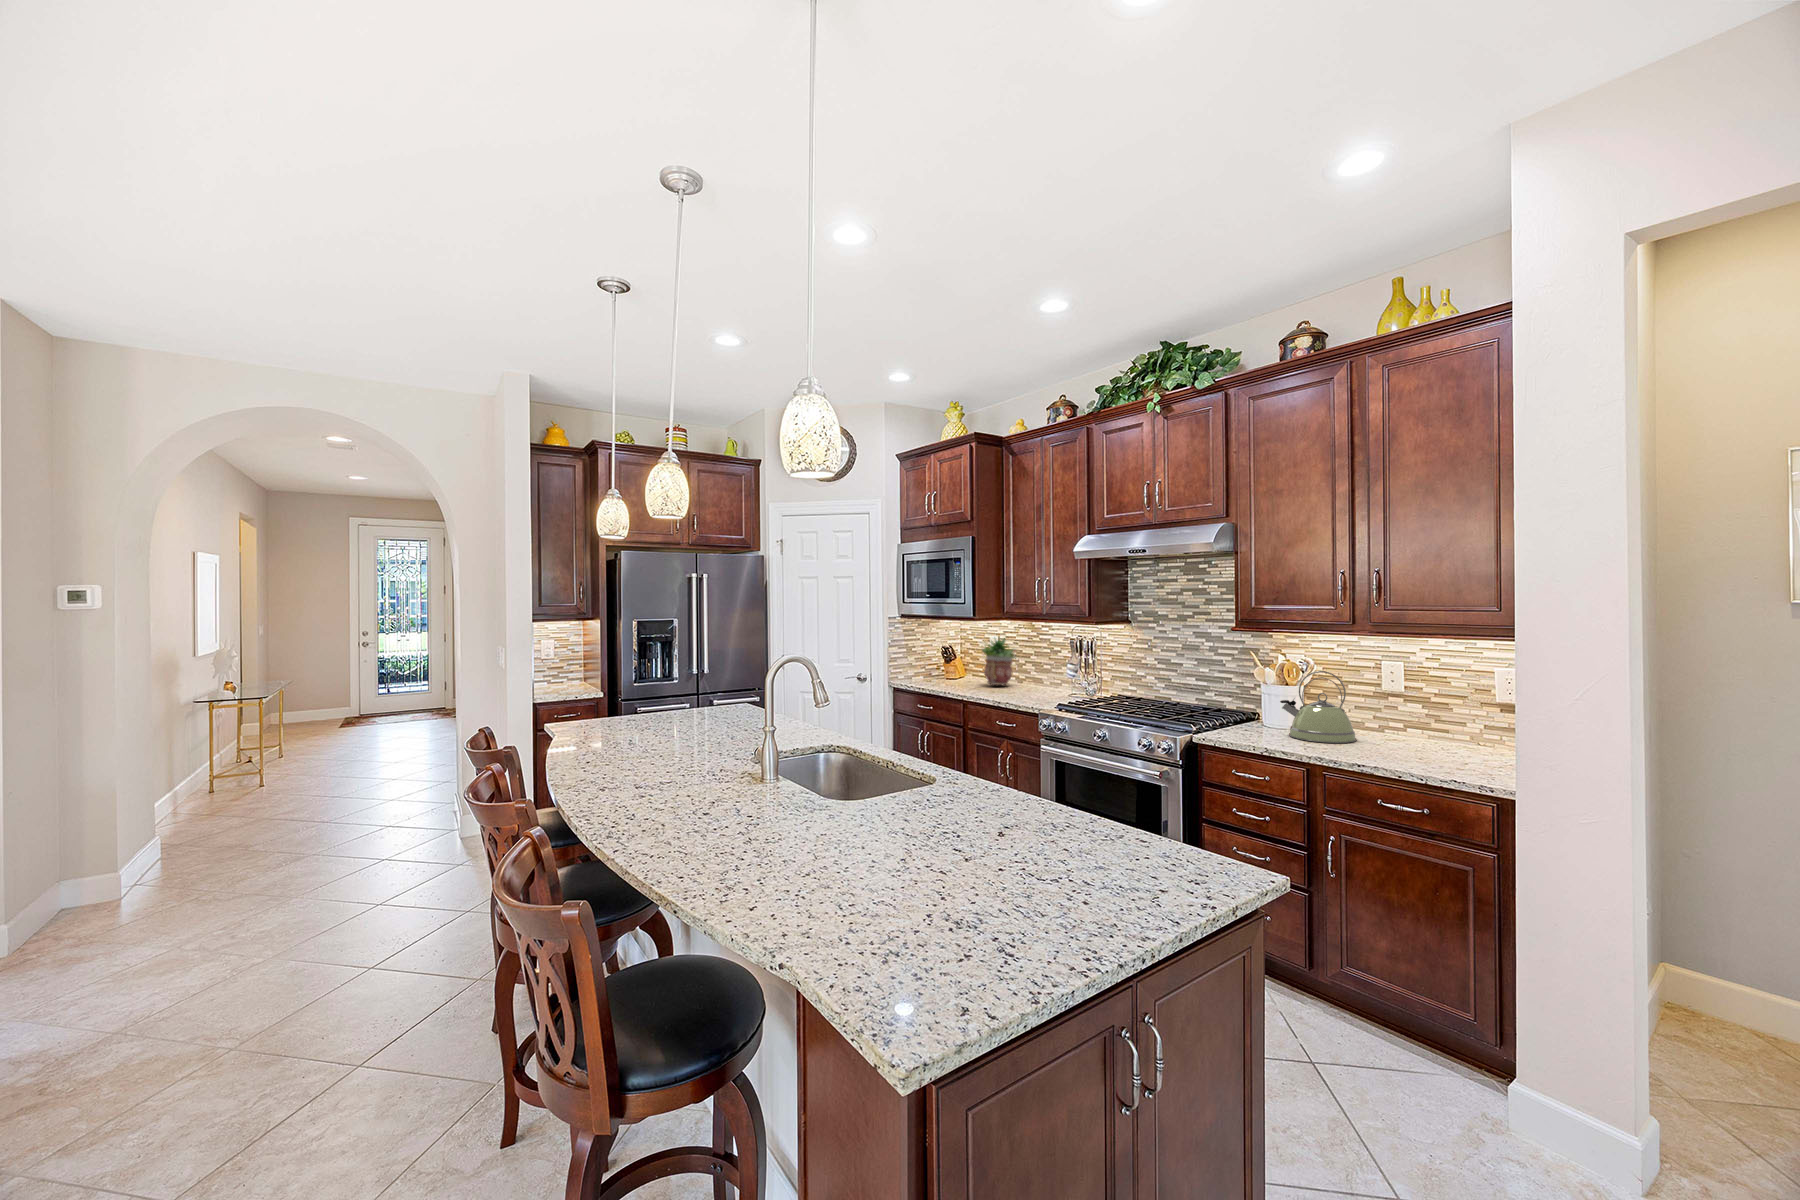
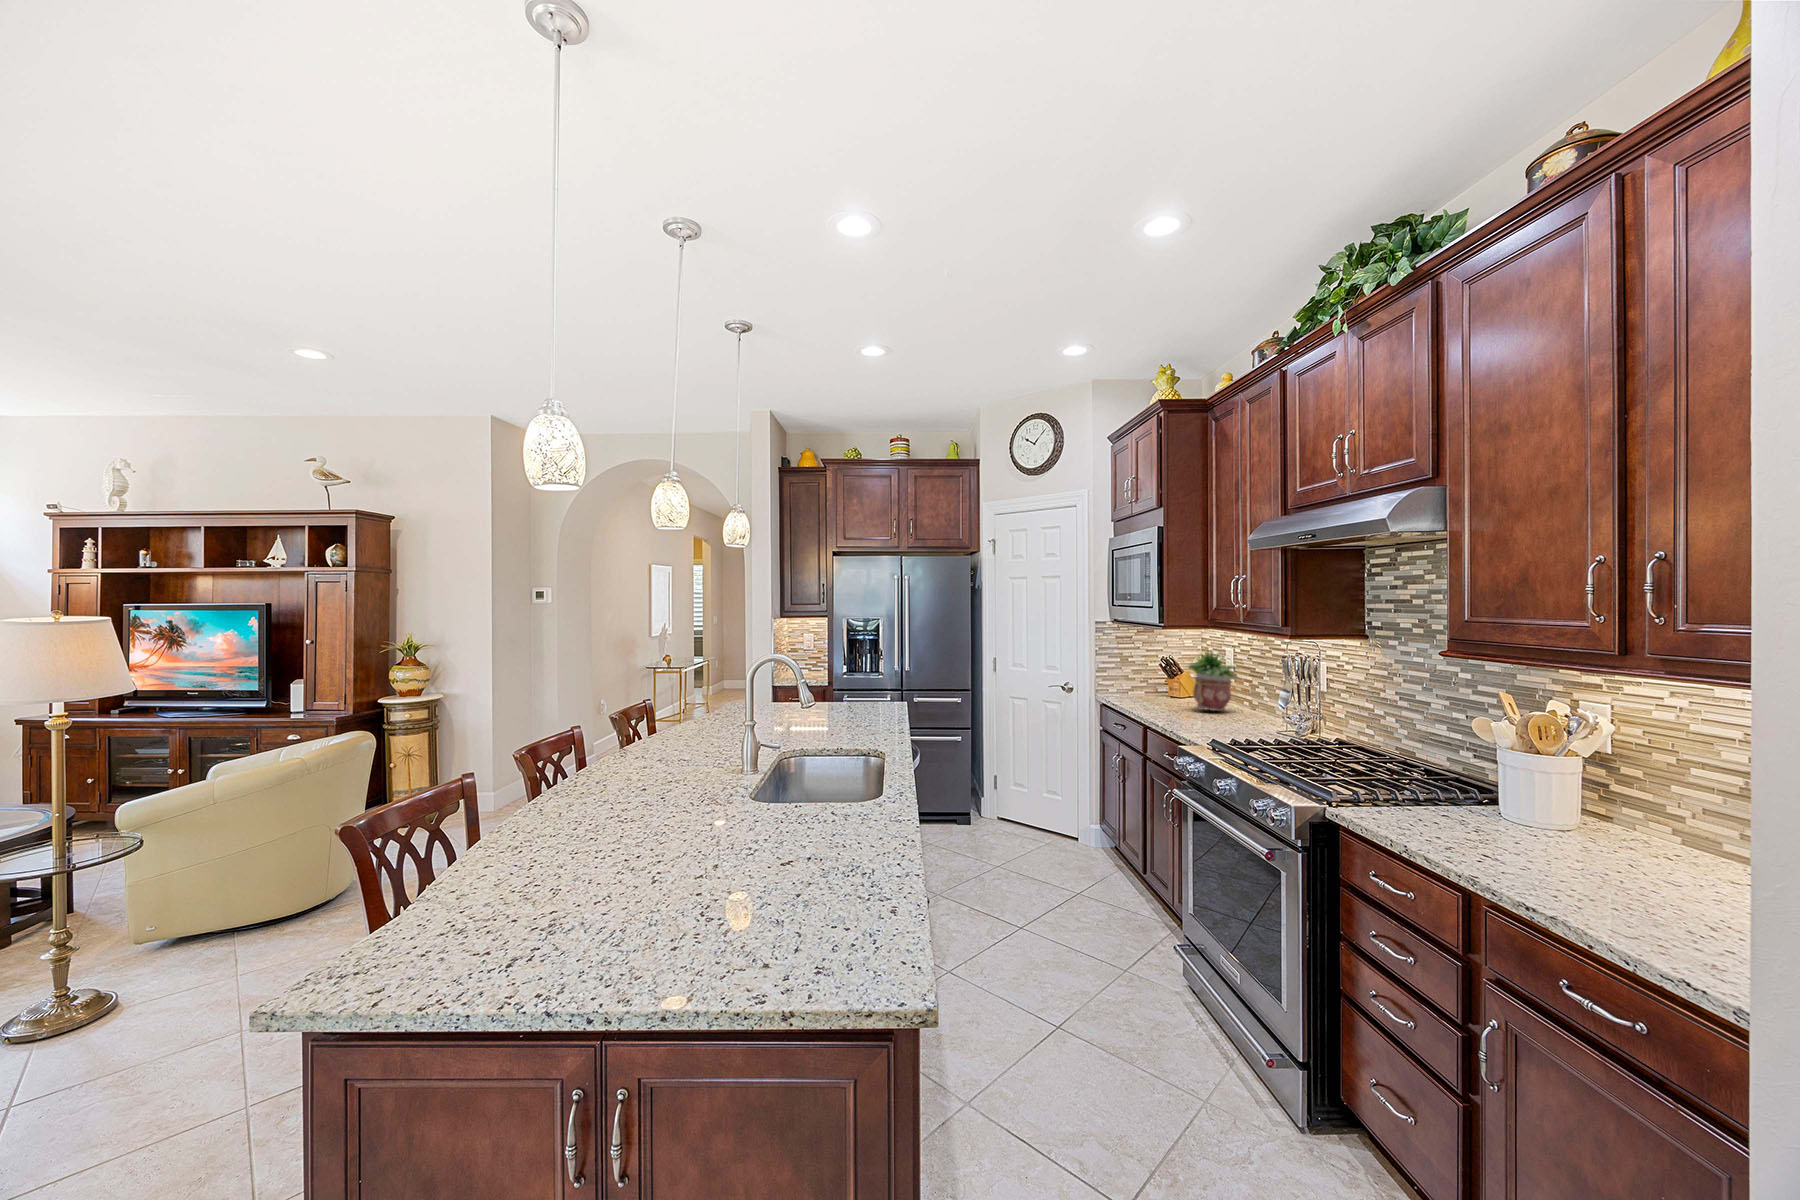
kettle: present [1280,671,1356,743] -> none [1488,732,1648,875]

